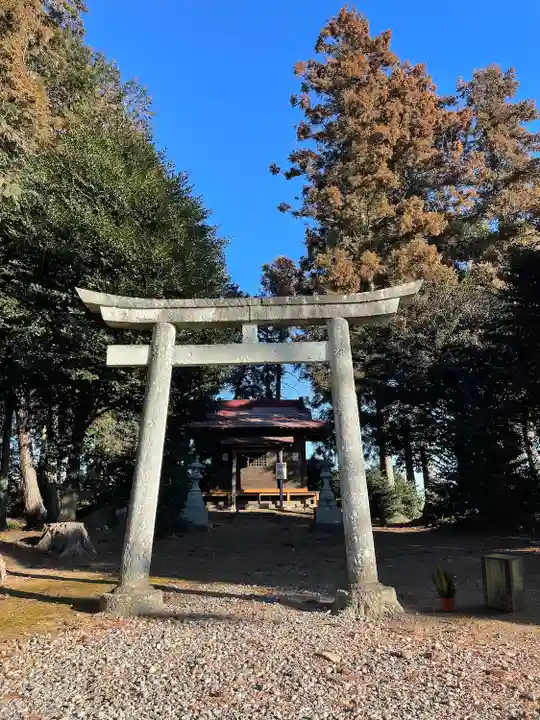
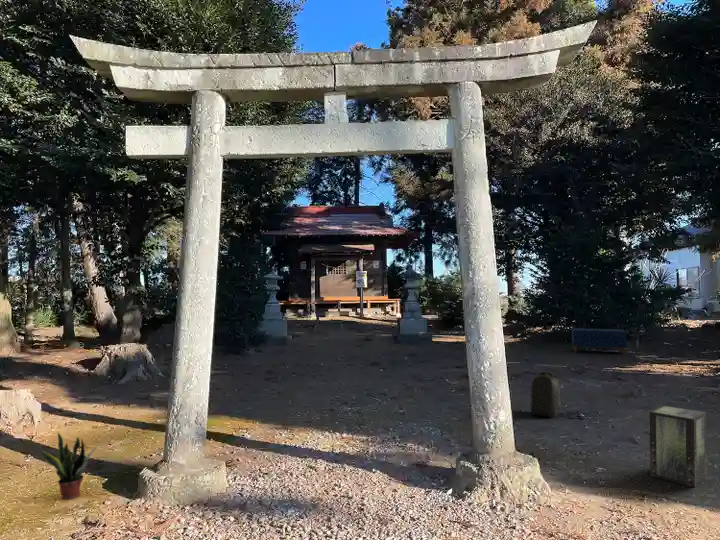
bench: none [475,515,525,540] -> present [572,328,626,355]
backpack: none [412,539,437,577] -> present [531,372,562,417]
potted plant: present [432,564,462,611] -> present [42,433,95,499]

